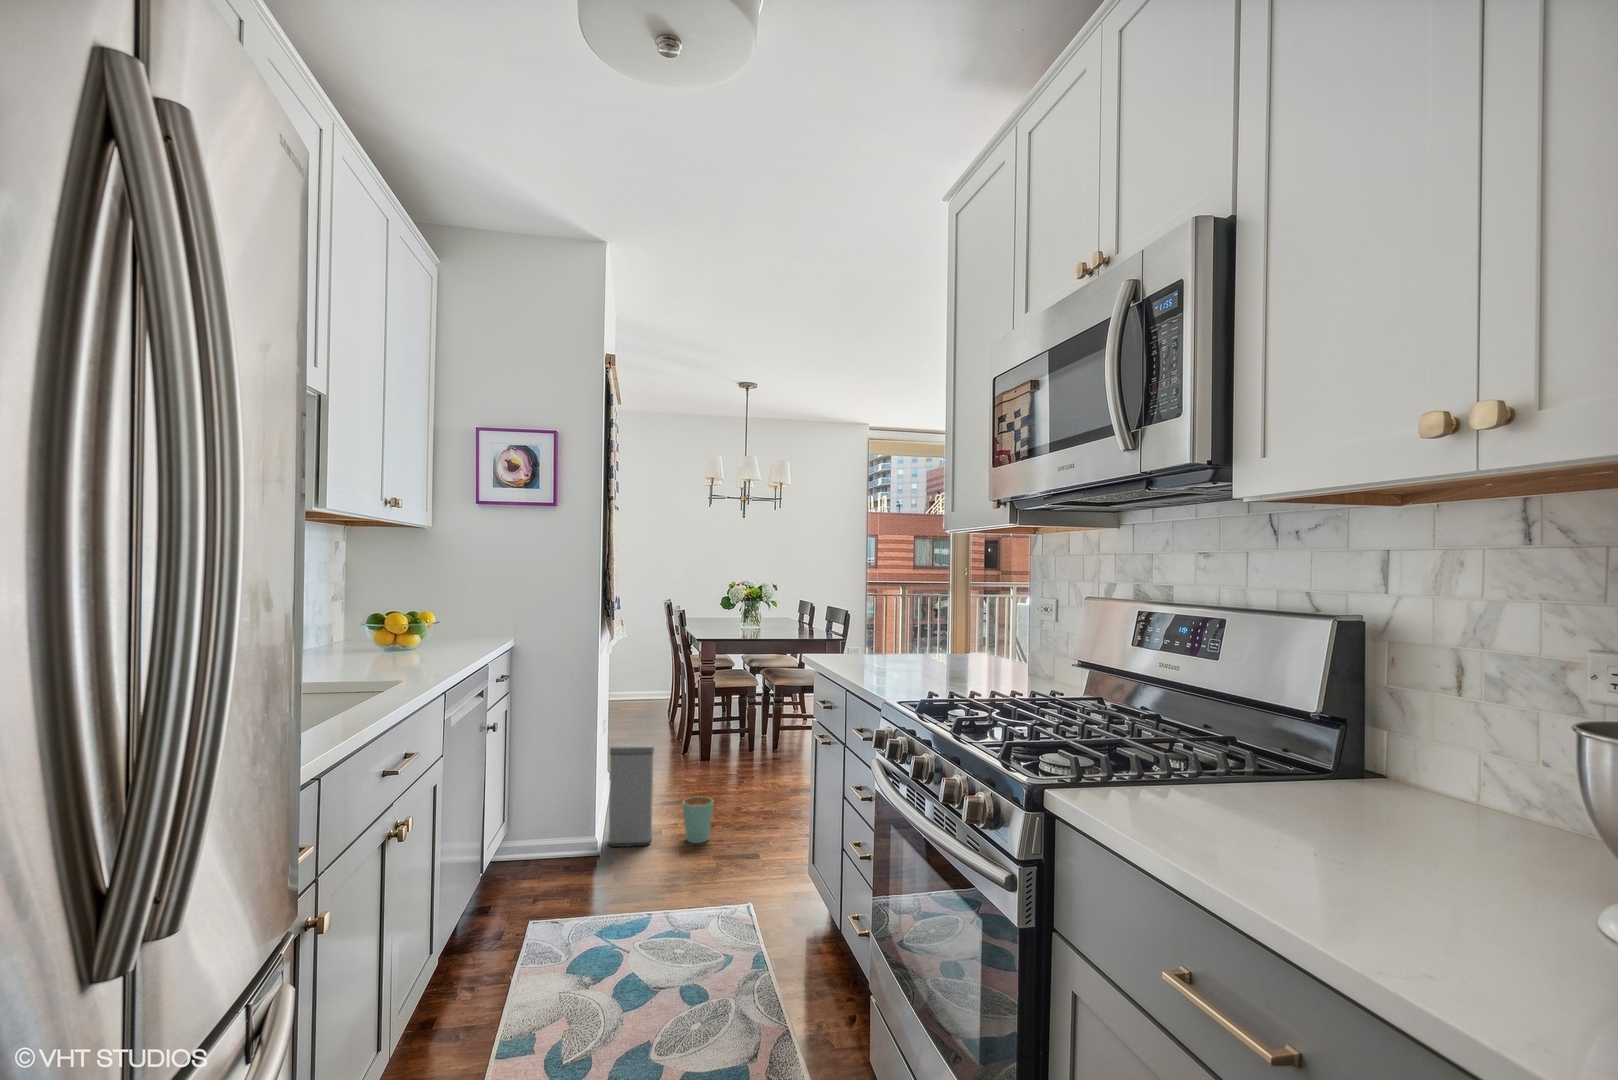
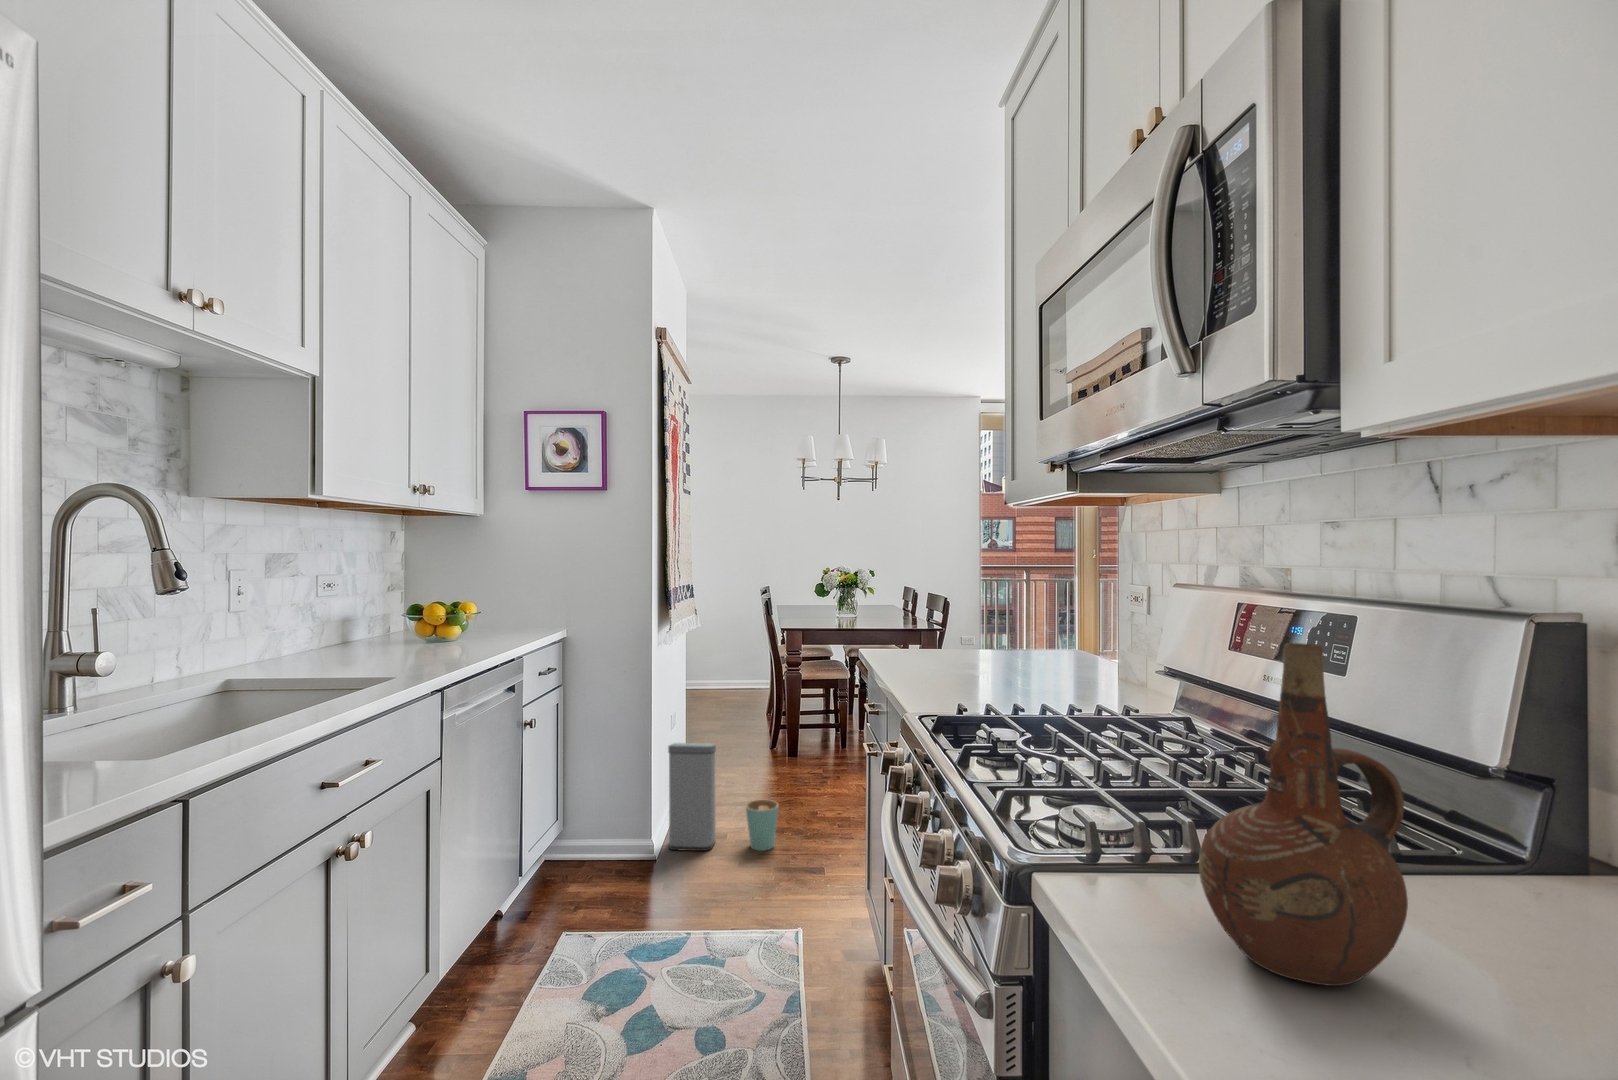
ceramic pitcher: none [1163,630,1278,823] -> present [1199,643,1408,986]

